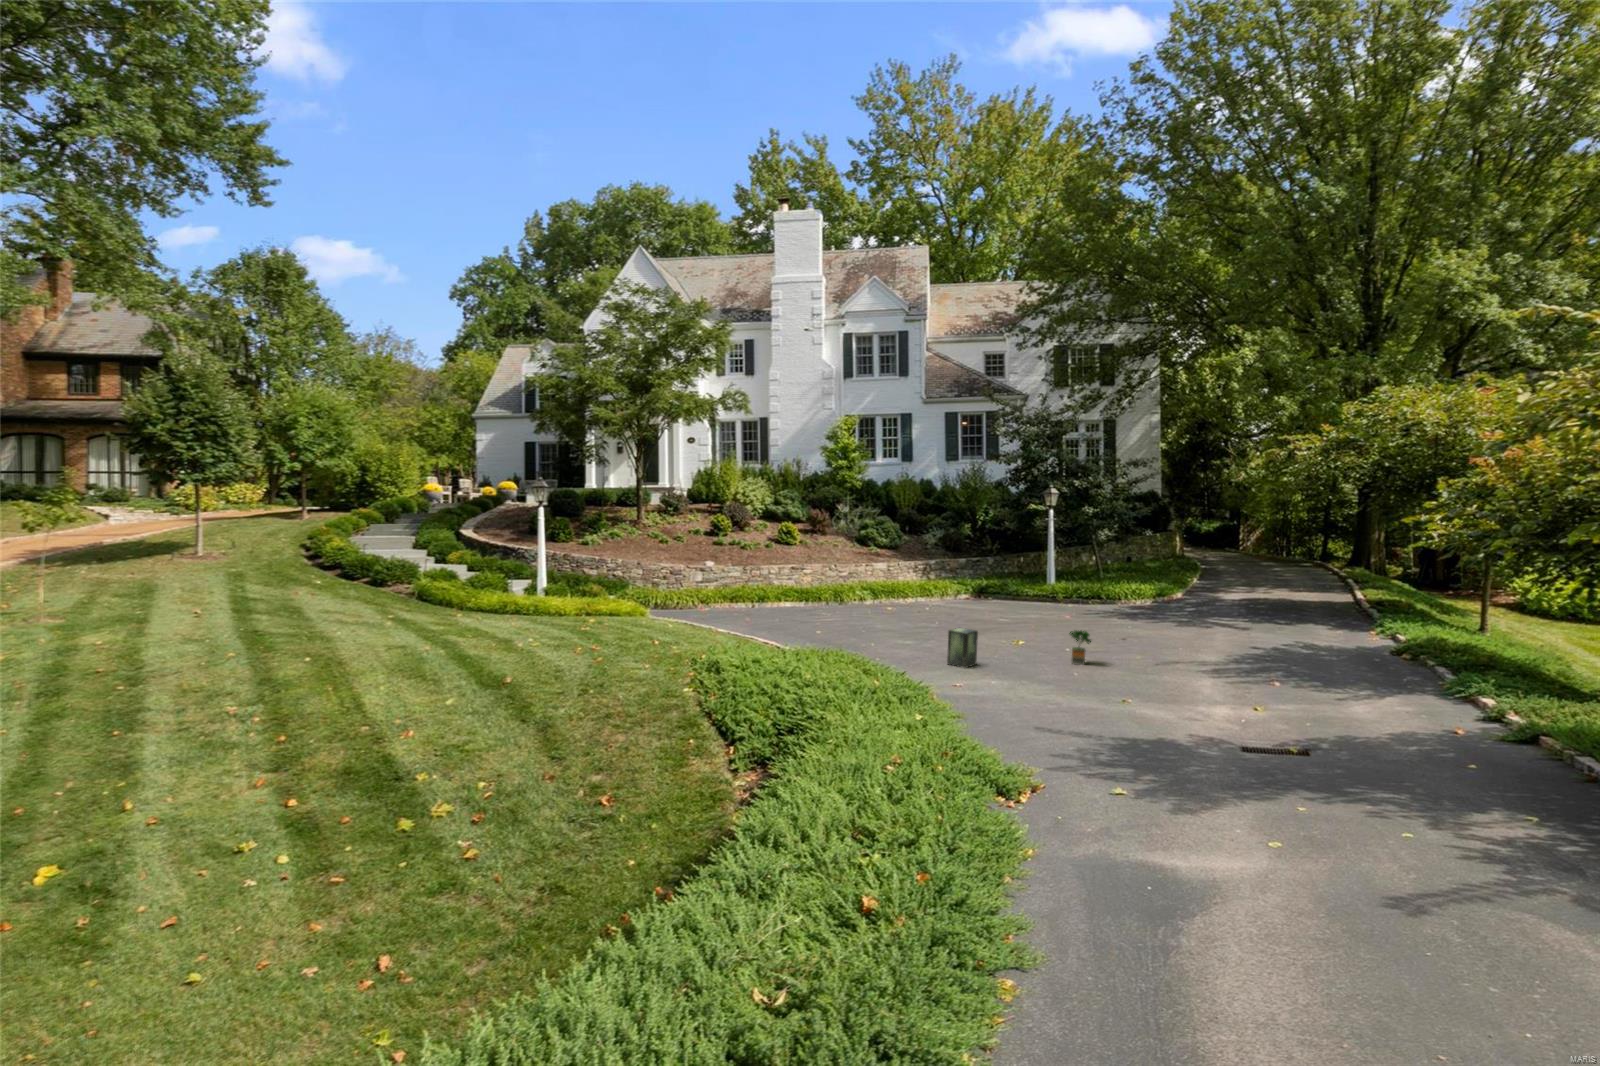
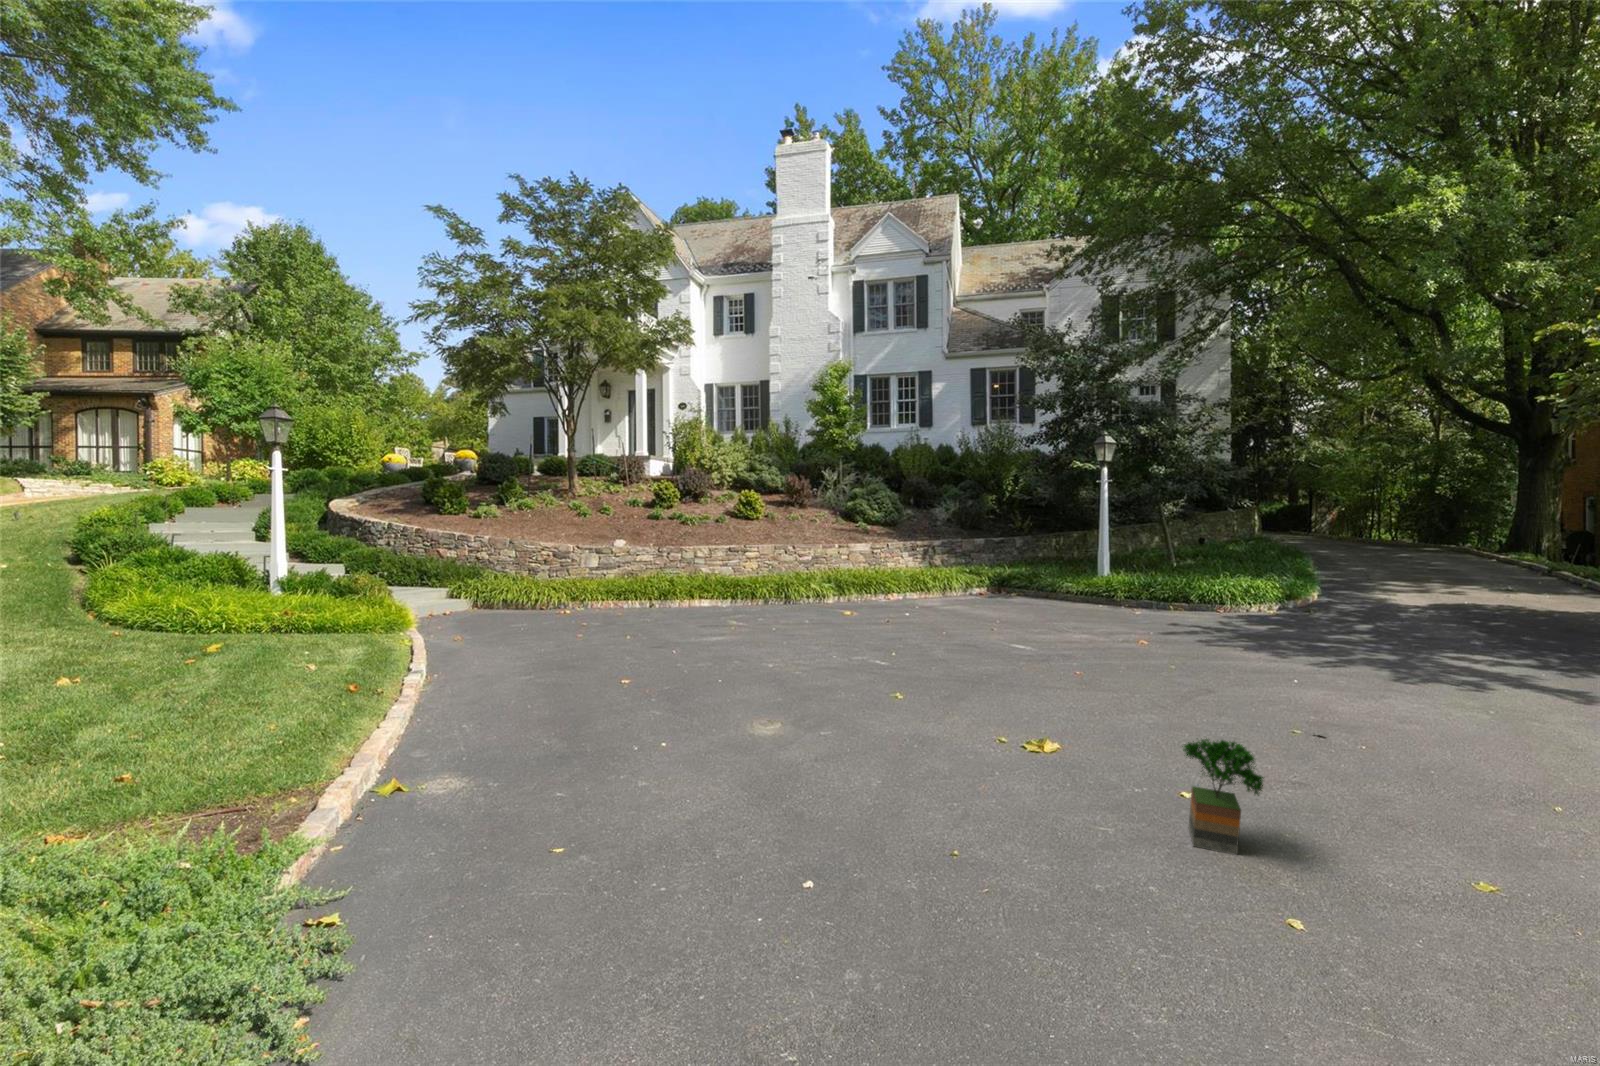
storage box: present [947,628,978,668] -> none [799,720,892,863]

